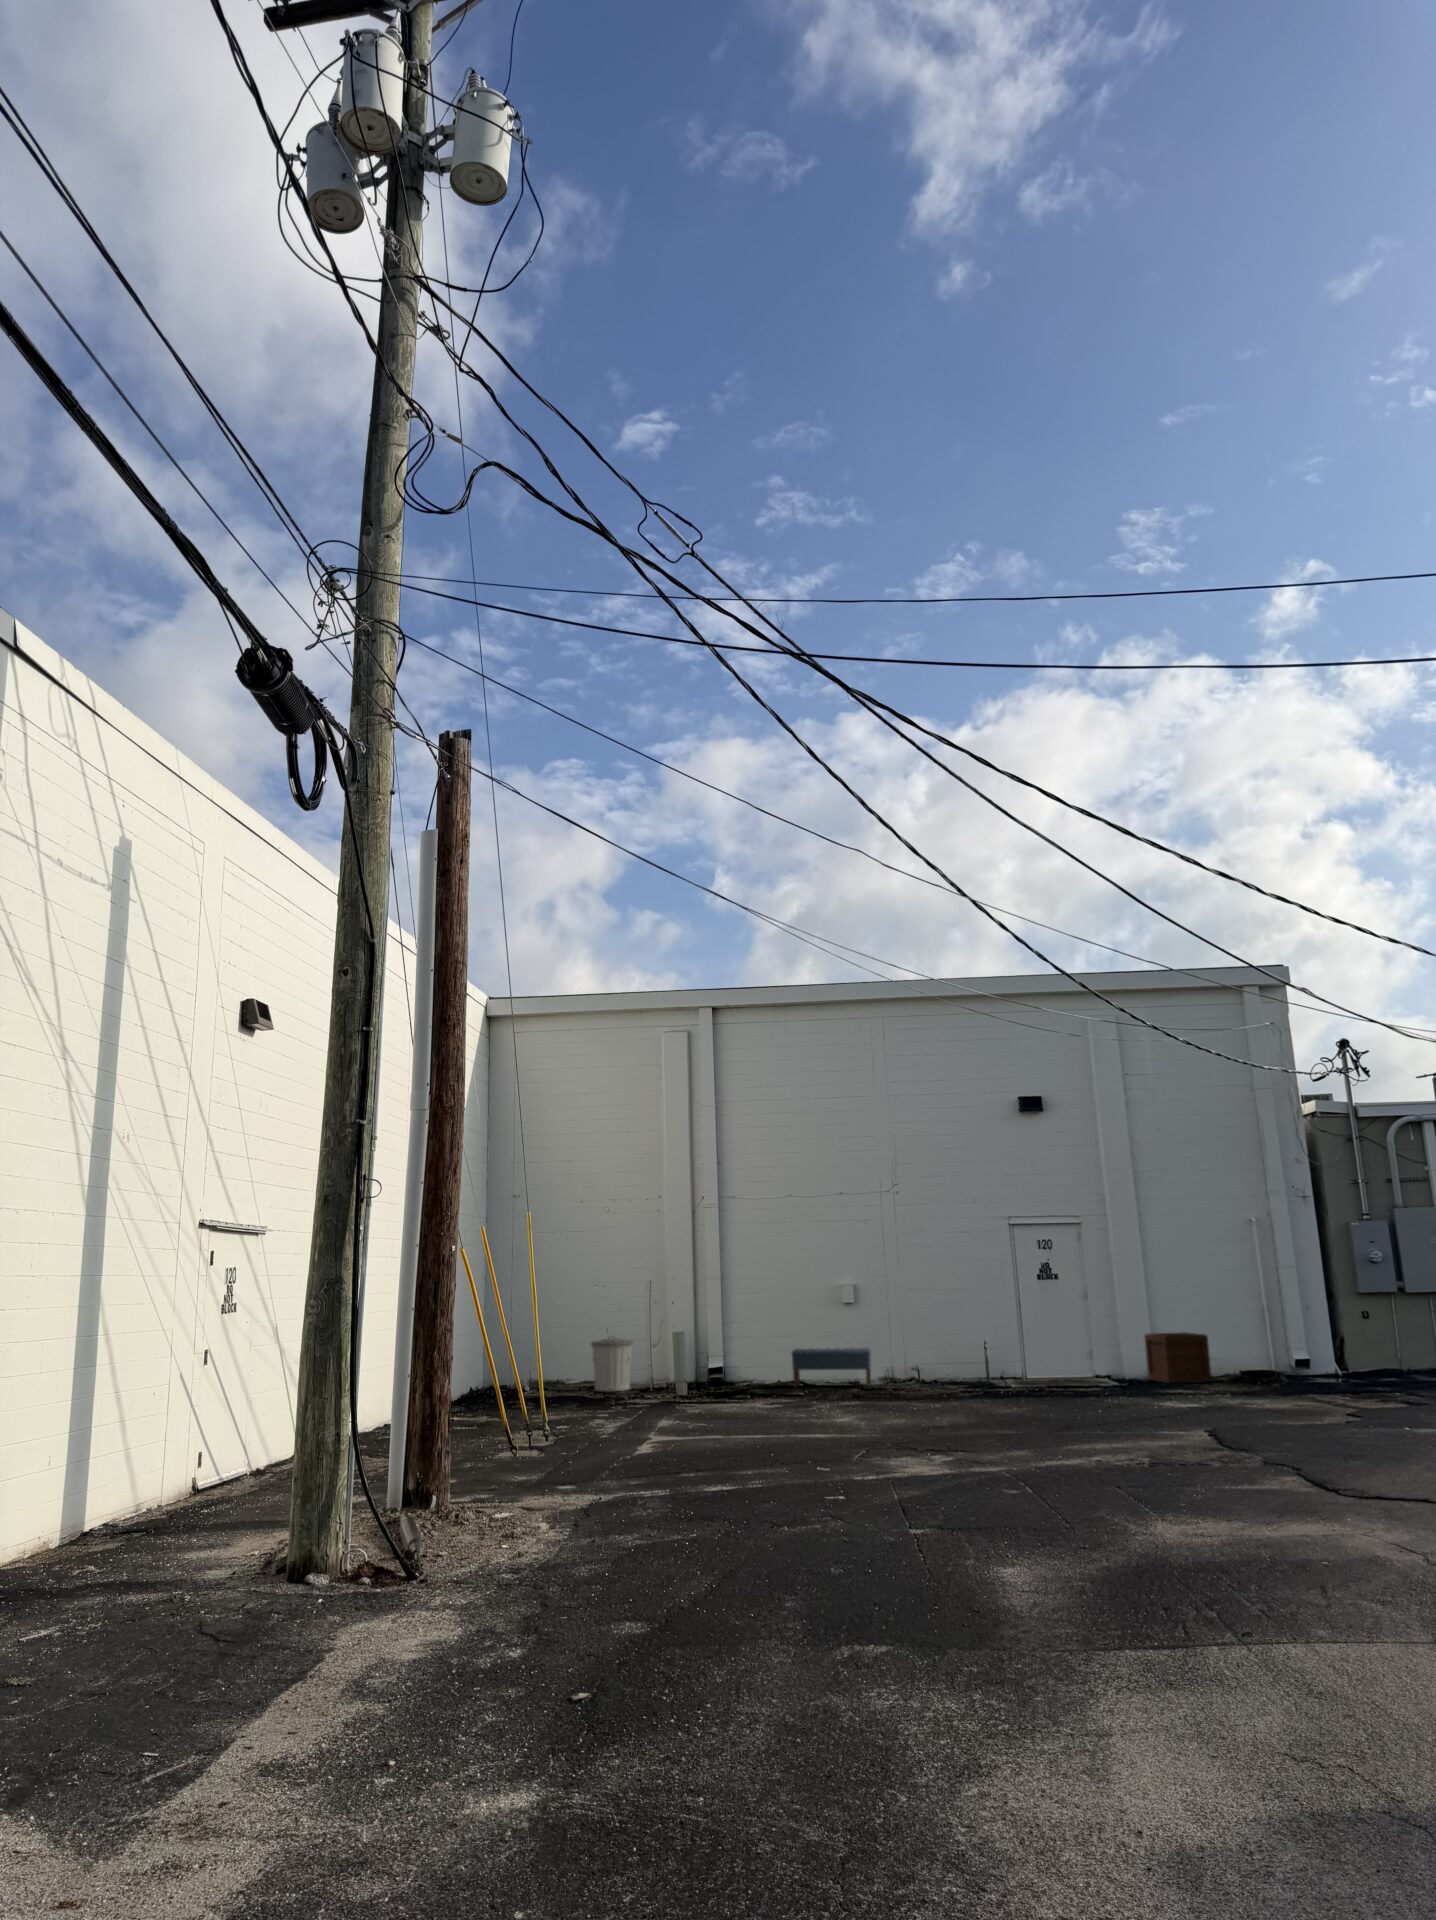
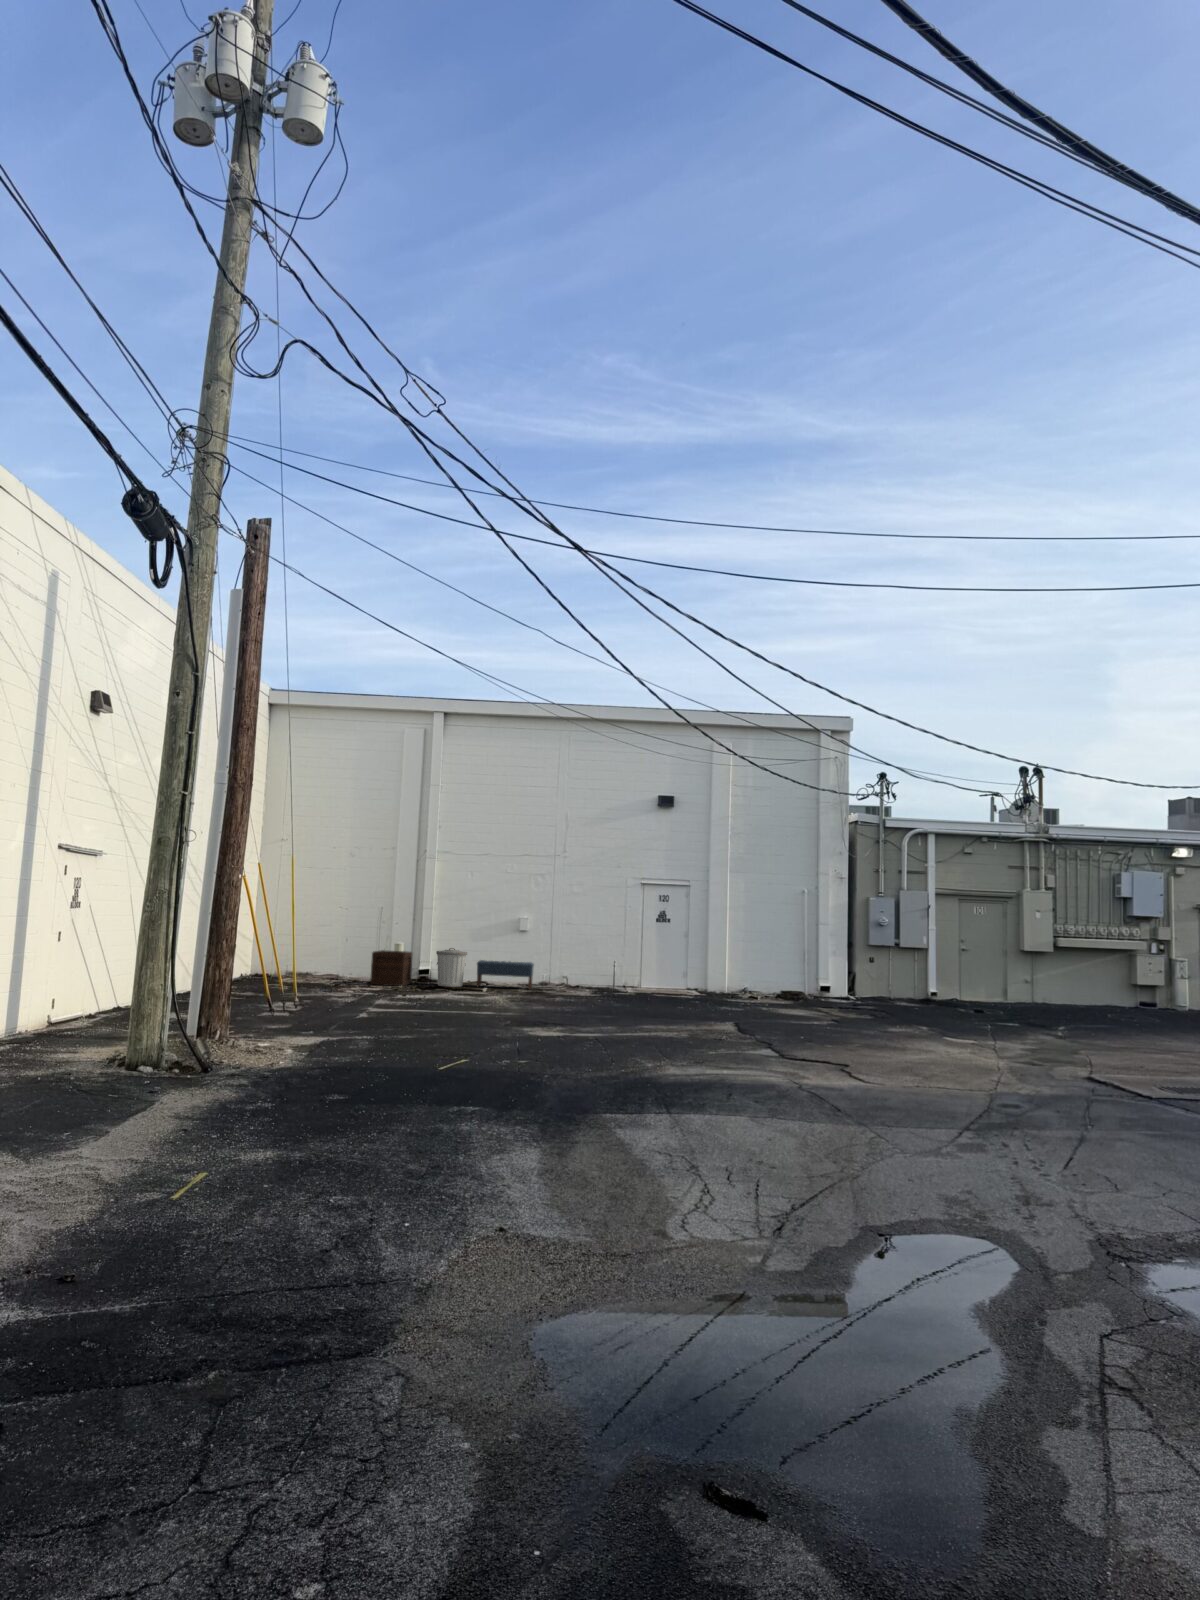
wooden crate: present [1145,1332,1212,1383] -> present [370,950,412,986]
trash can: present [591,1337,633,1391] -> present [436,948,467,987]

